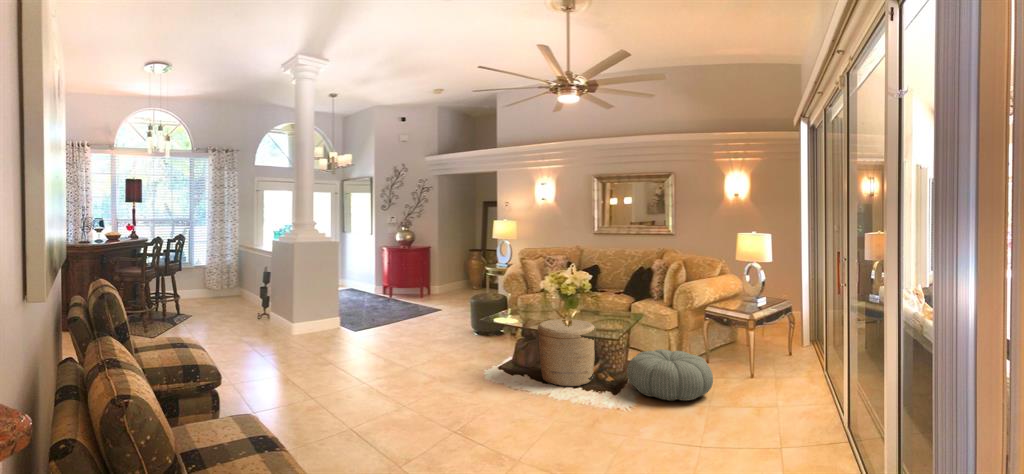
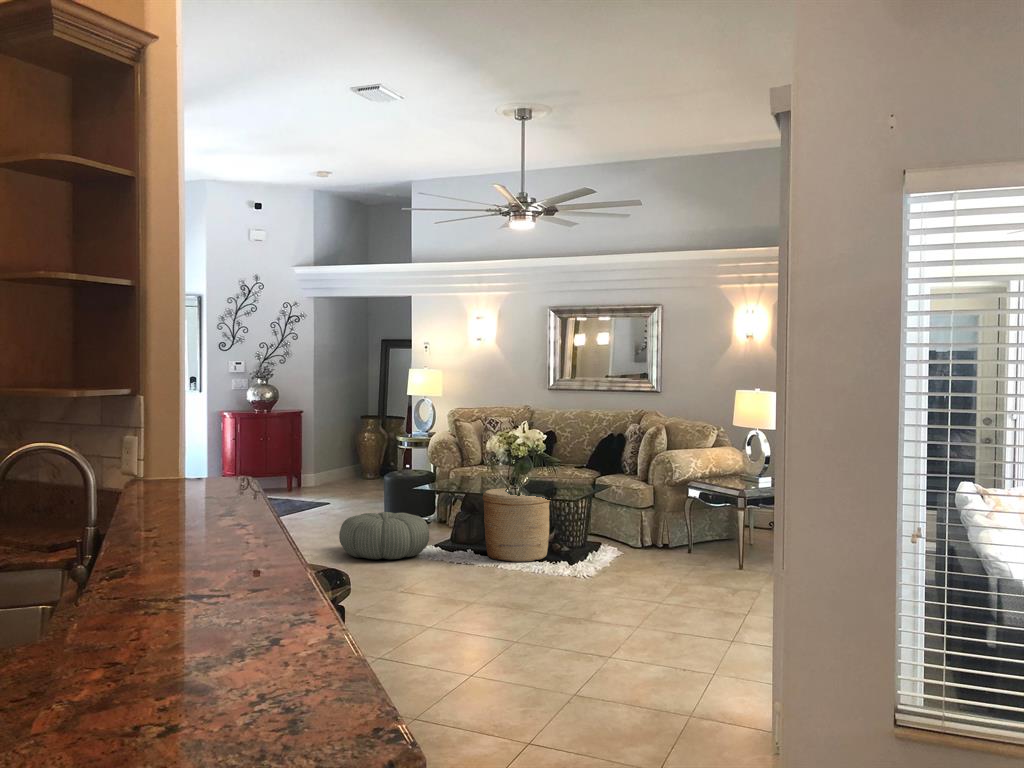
pouf: present [627,349,713,401] -> present [339,512,429,559]

